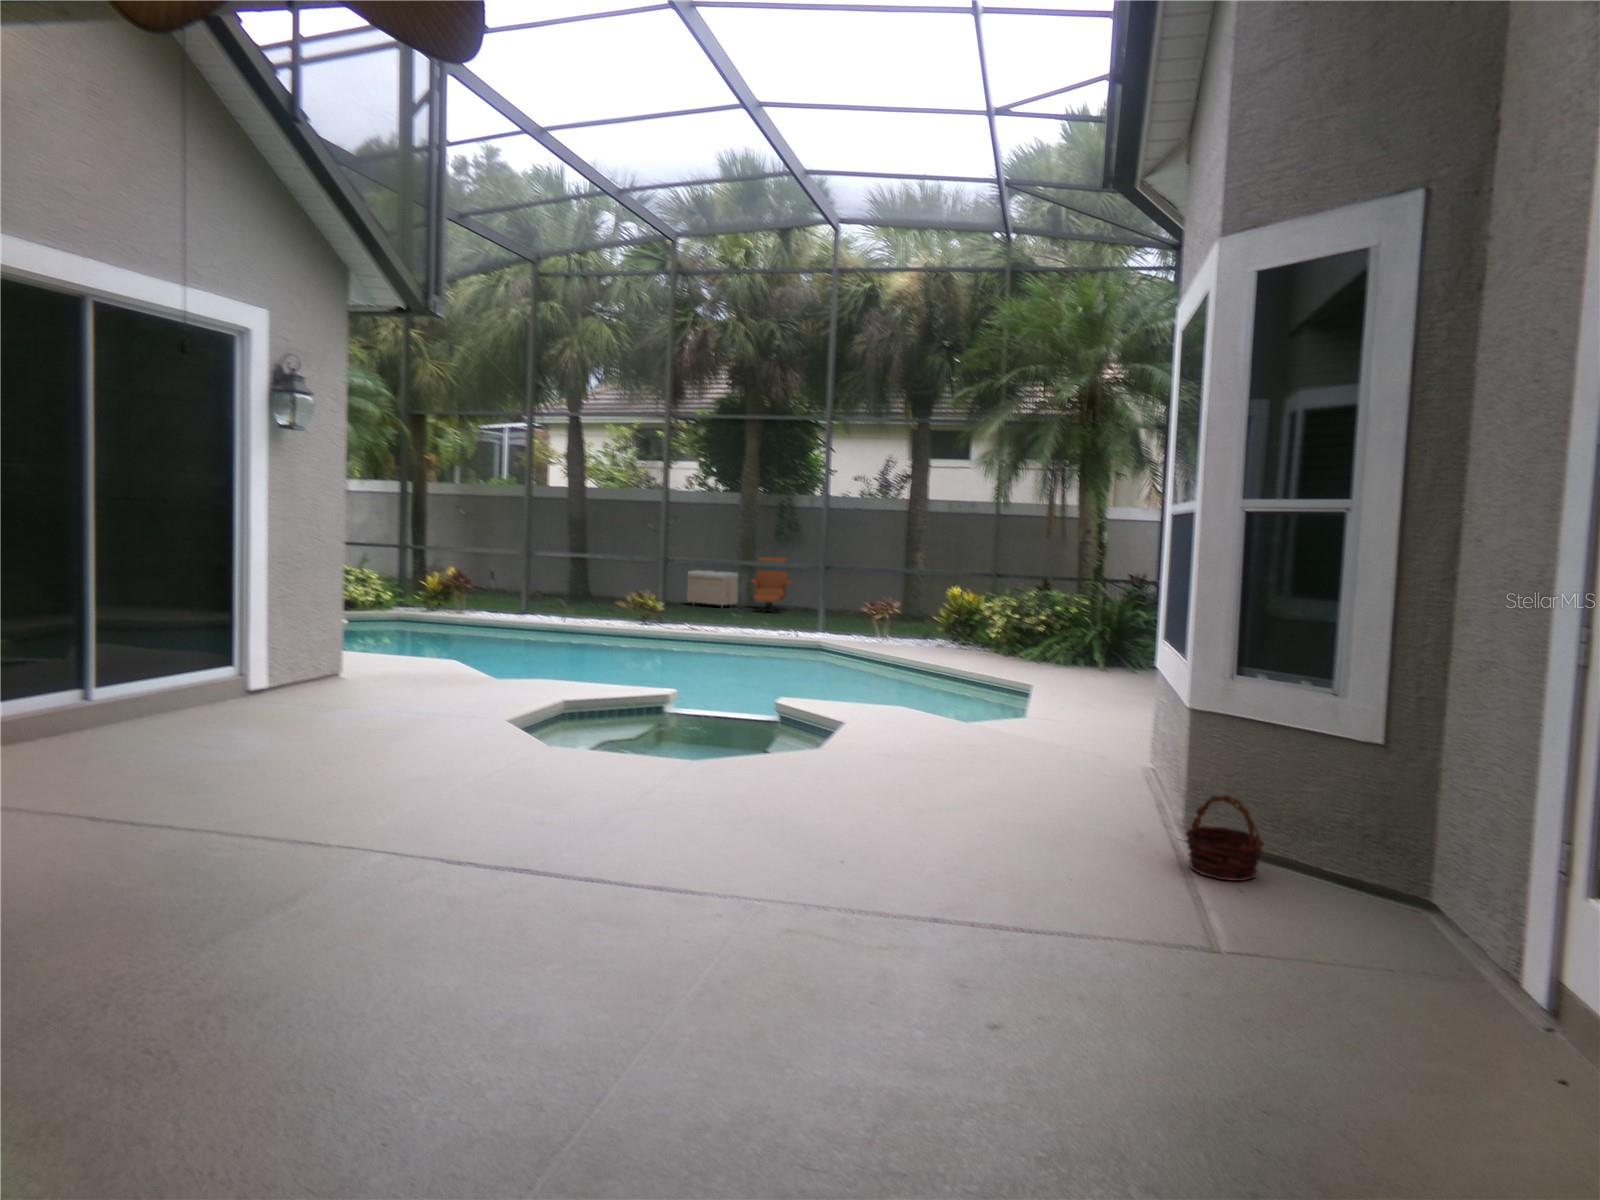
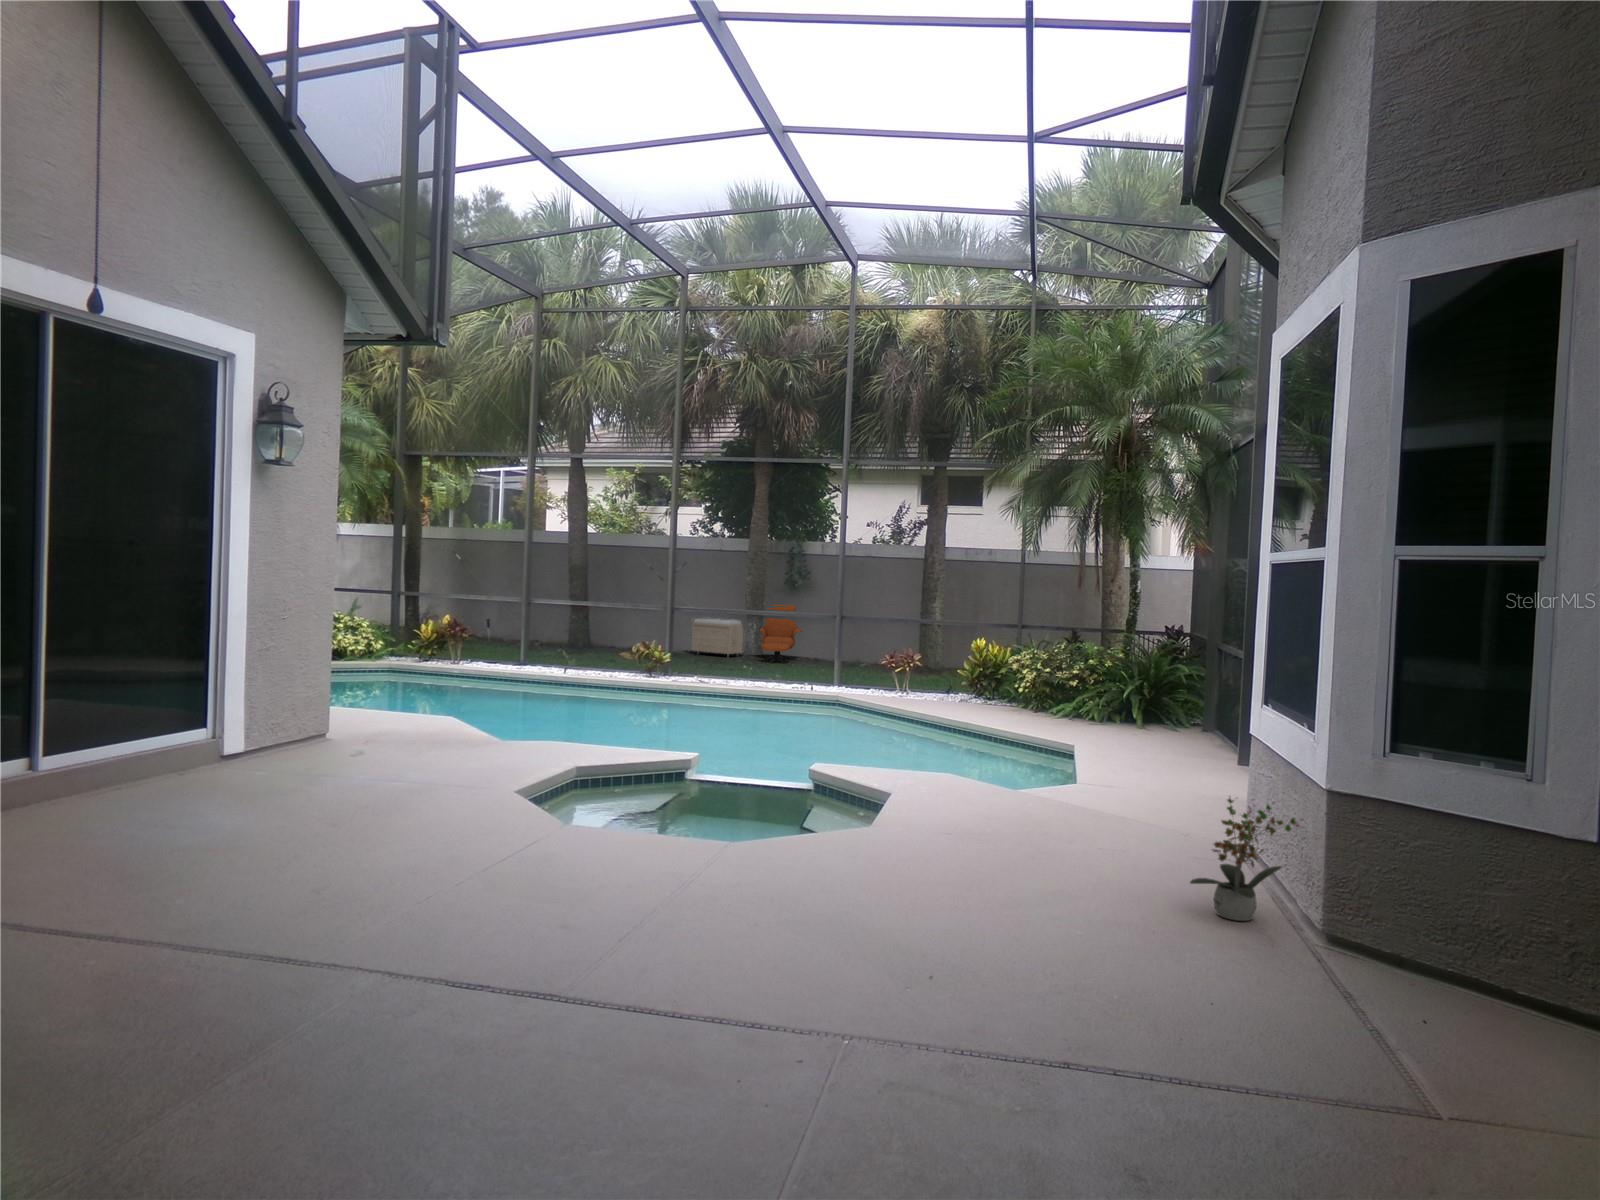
potted plant: none [1073,711,1169,815] -> present [1190,798,1299,921]
basket: present [1186,795,1264,881] -> none [1355,910,1458,1020]

